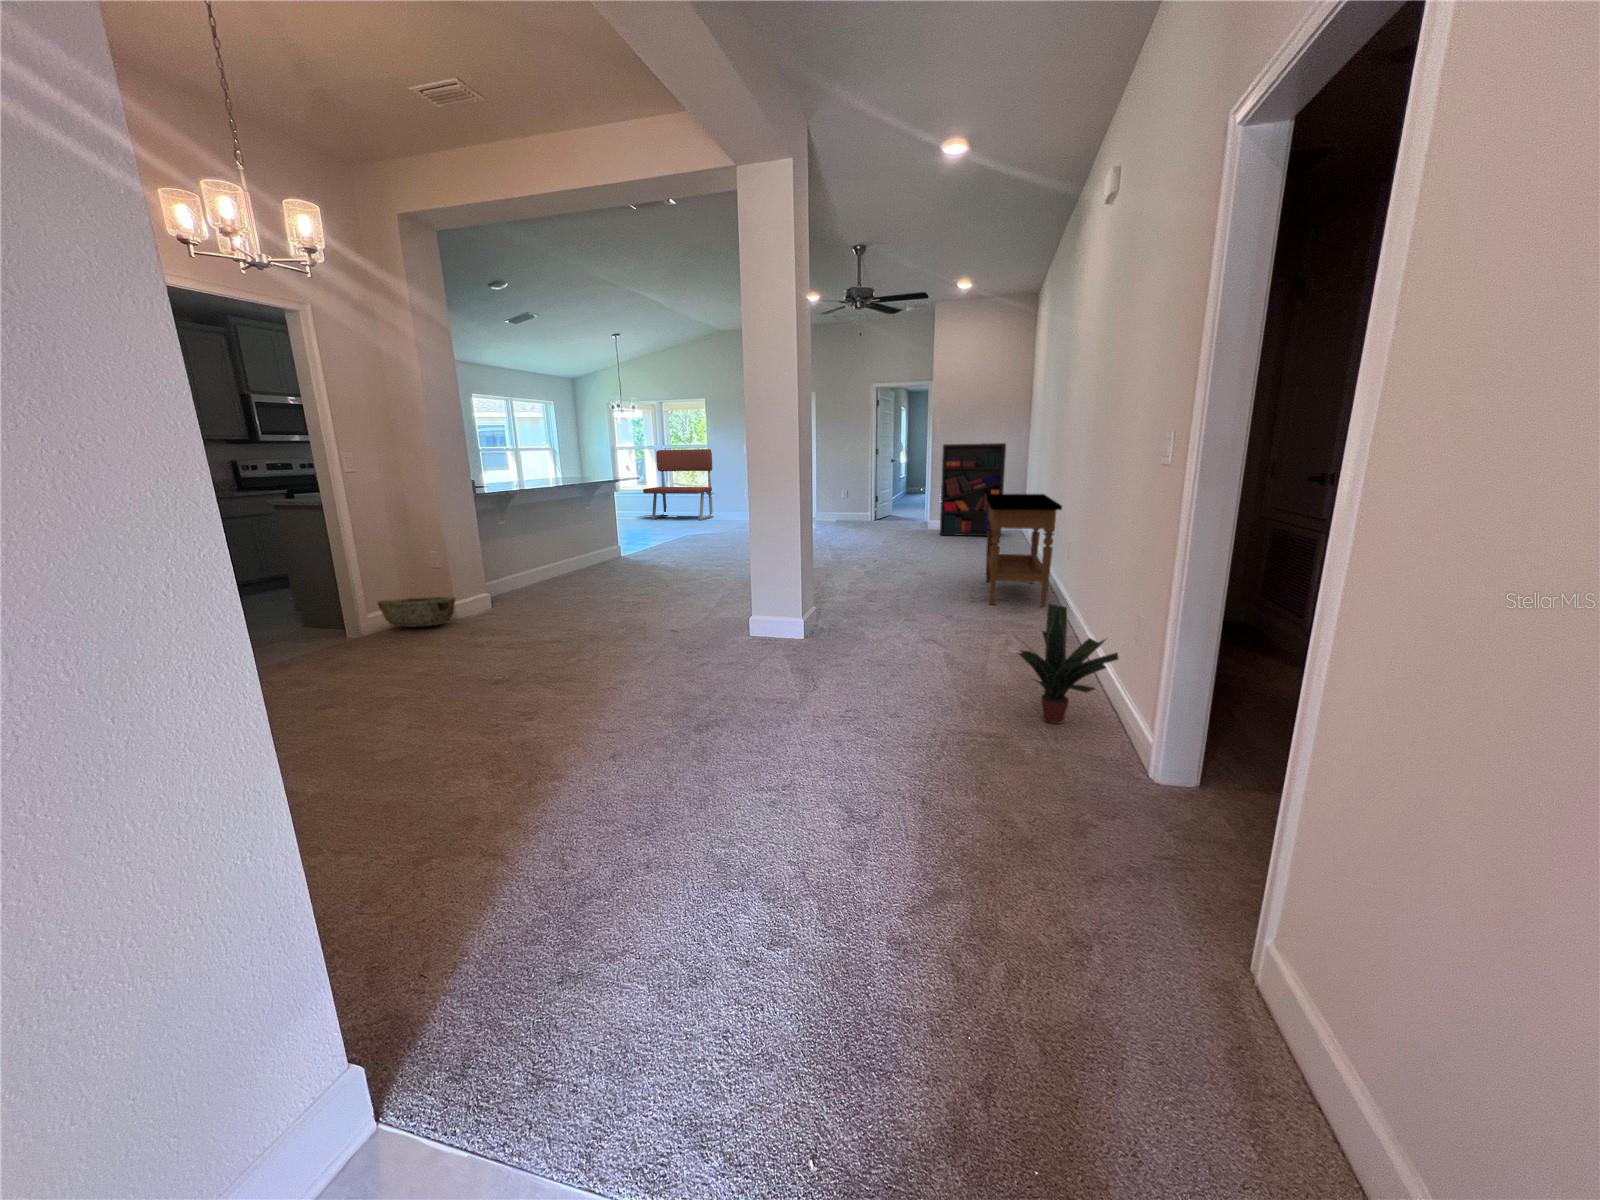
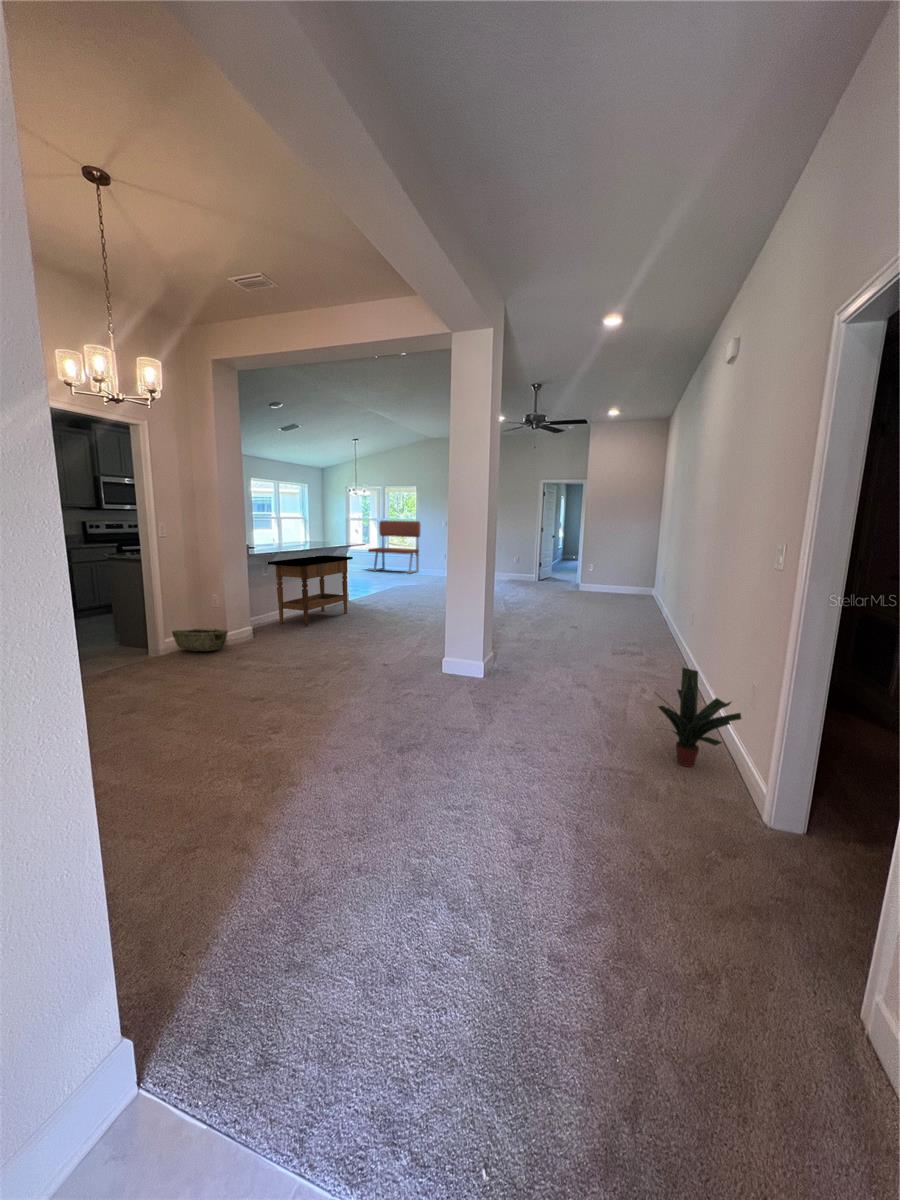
bookshelf: present [940,443,1006,536] -> none [592,526,647,598]
side table: present [986,494,1062,607] -> present [268,555,353,627]

